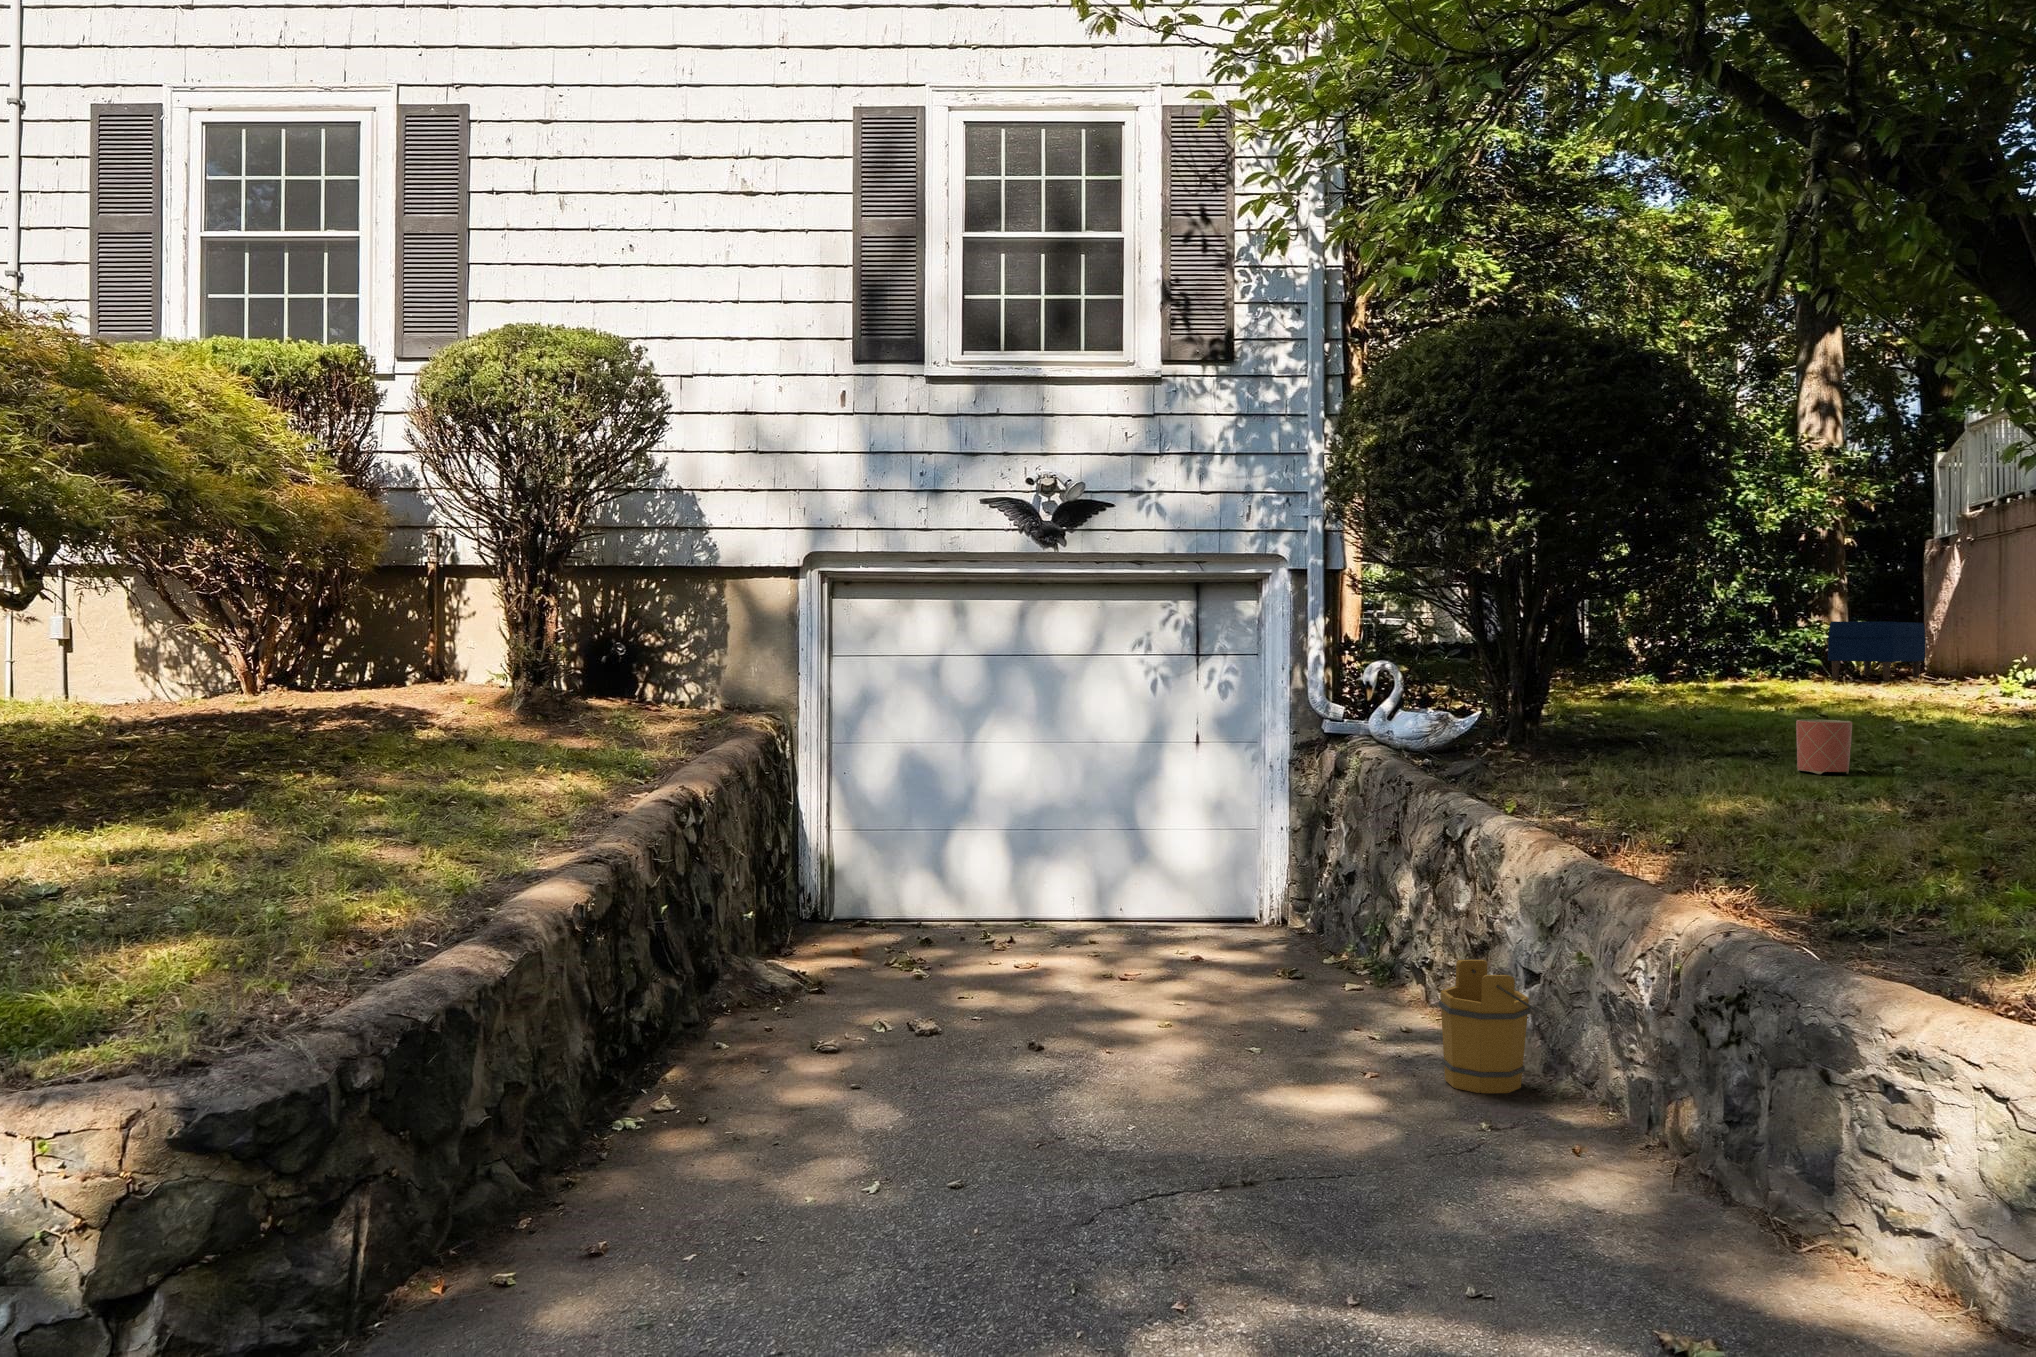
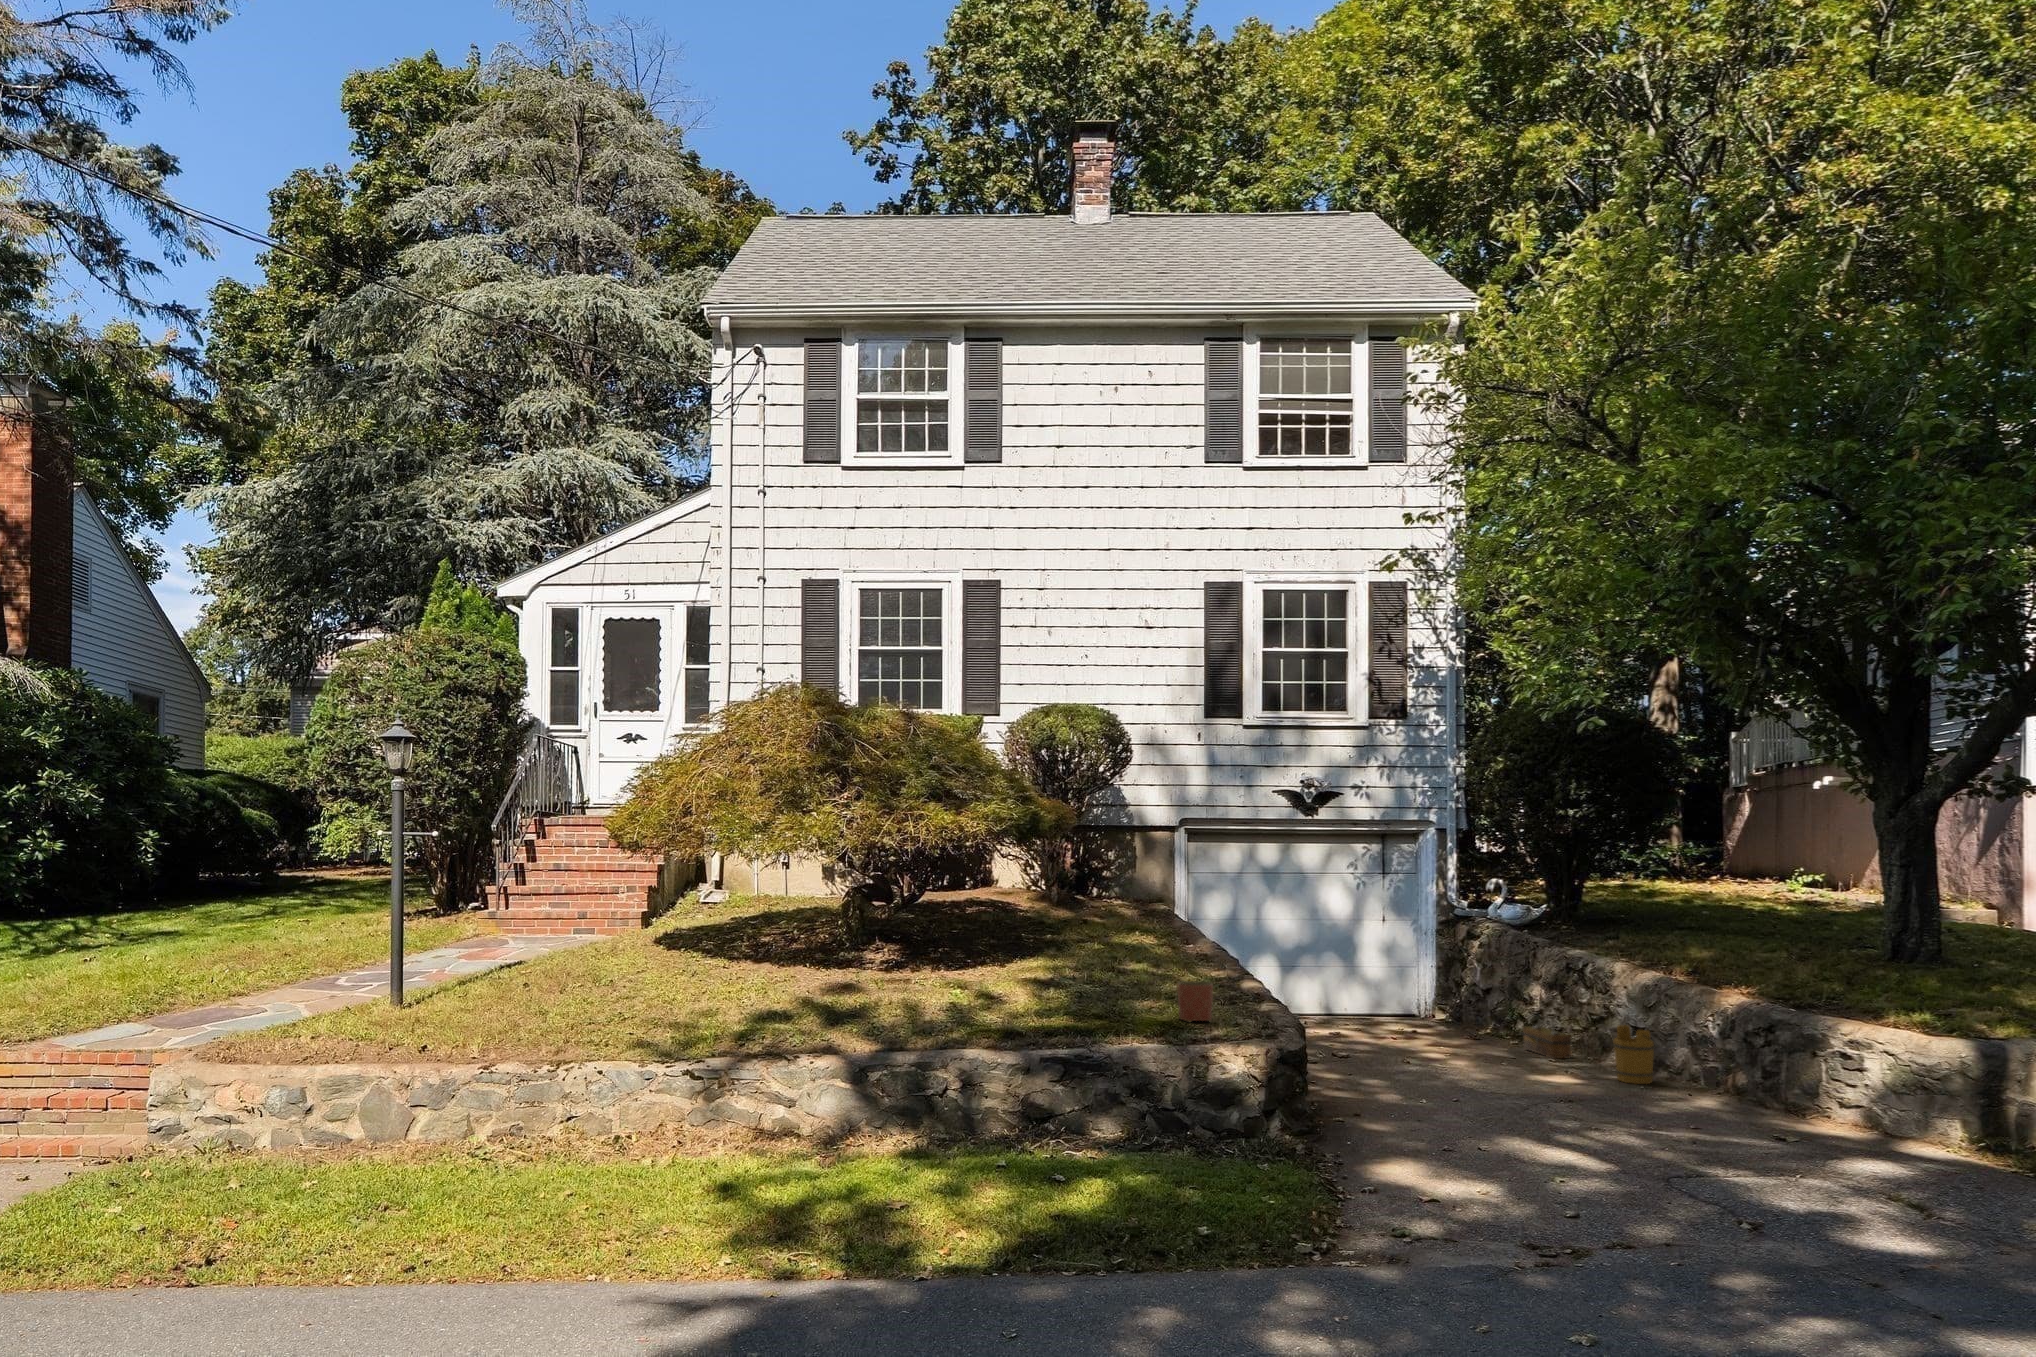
bench: present [1828,621,1925,681] -> none [1679,844,1733,881]
planter: present [1796,720,1852,774] -> present [1178,981,1213,1022]
toolbox: none [1351,931,1428,1013] -> present [1522,1020,1572,1059]

